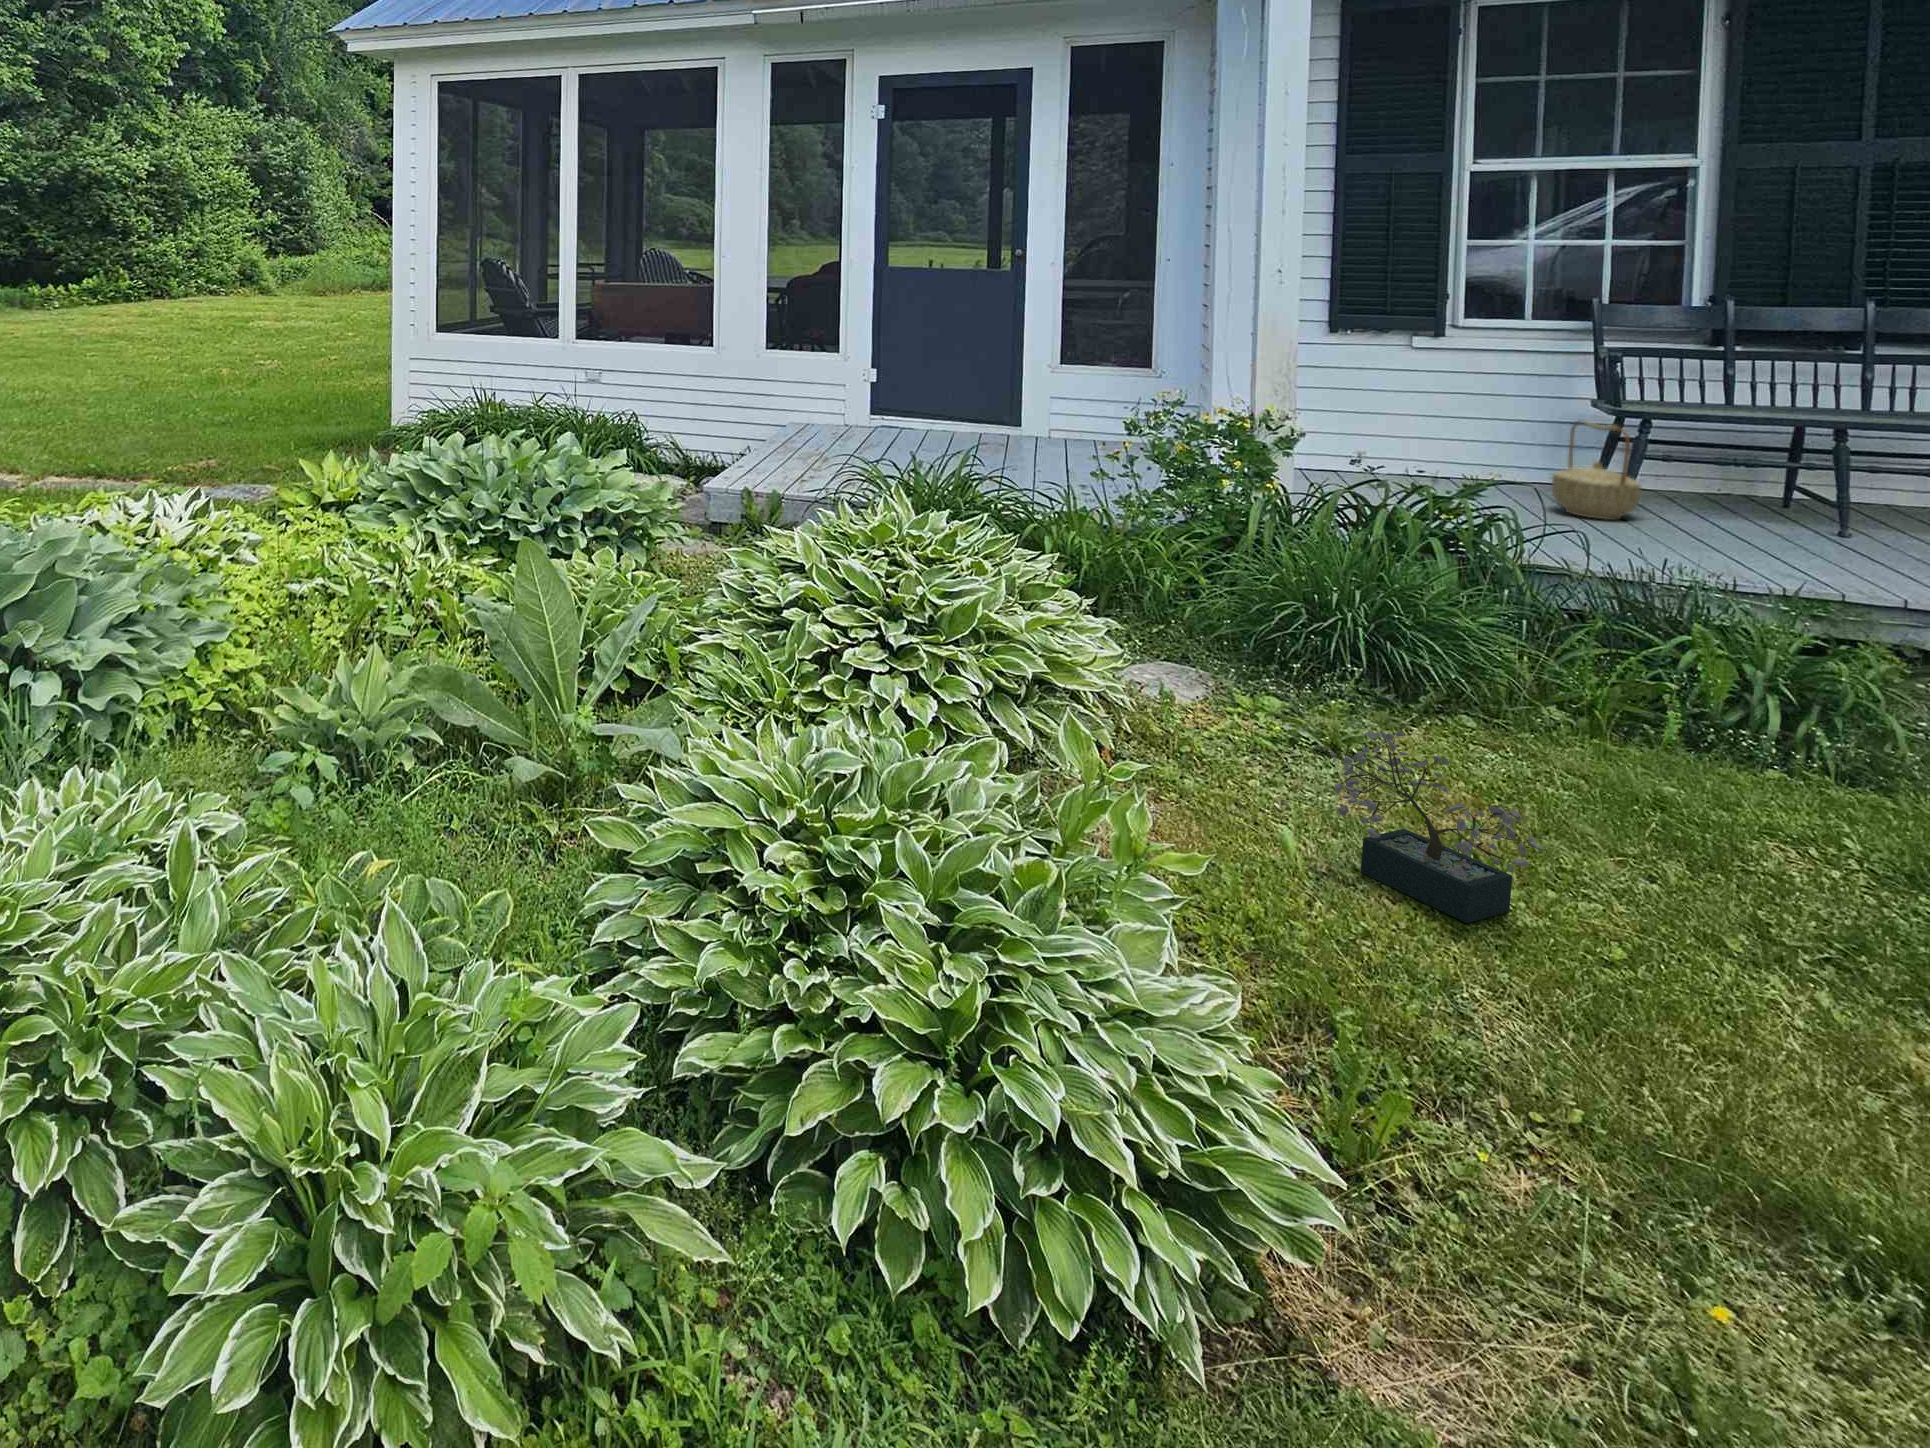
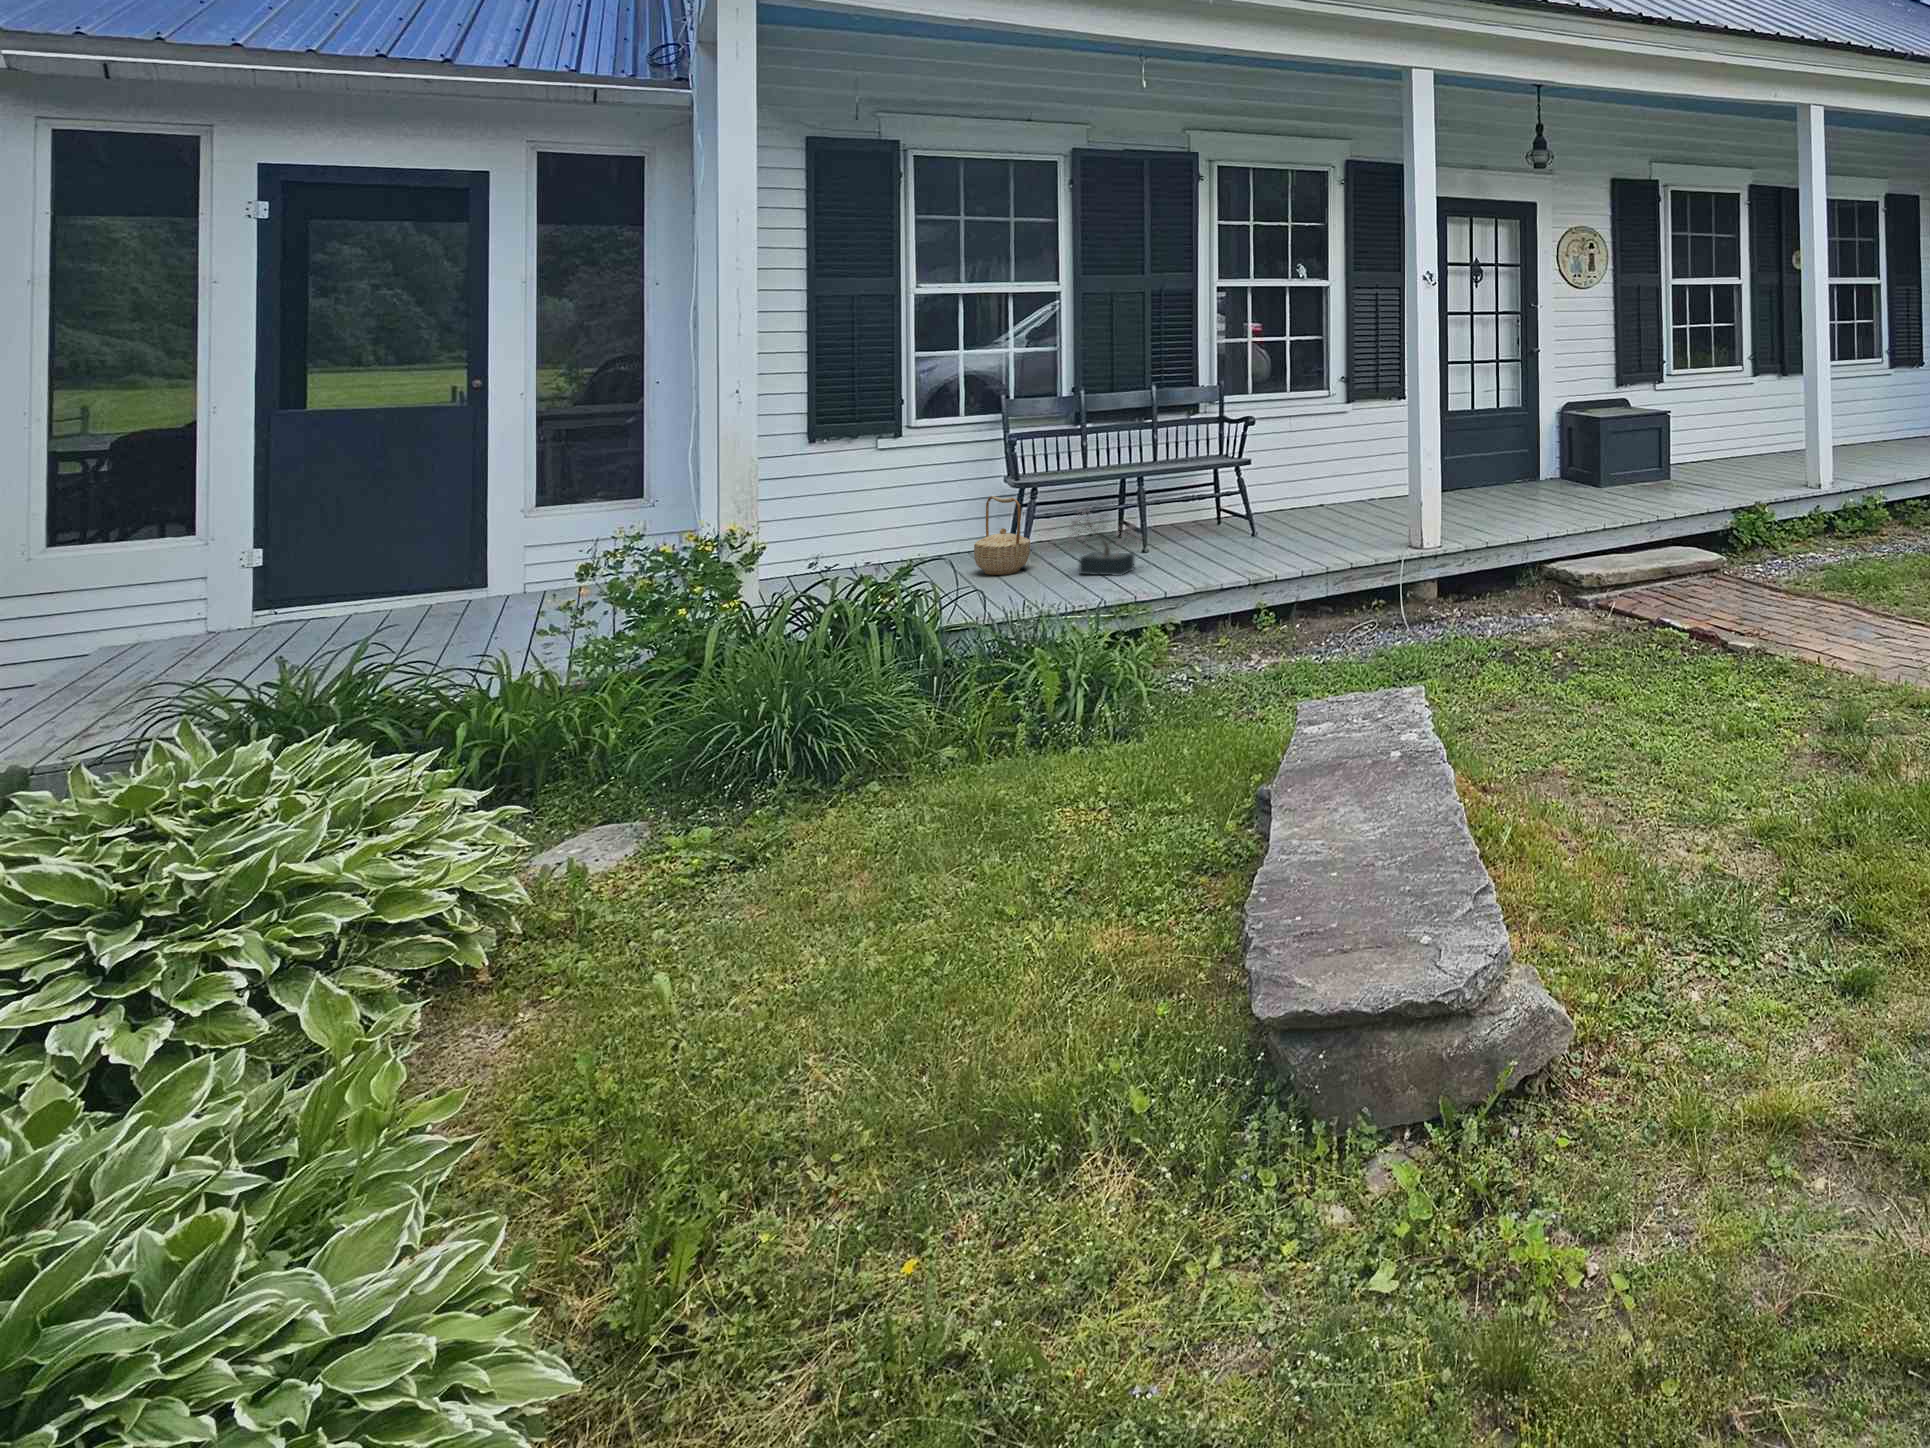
decorative plant: present [1330,730,1544,923] -> present [1068,509,1140,576]

